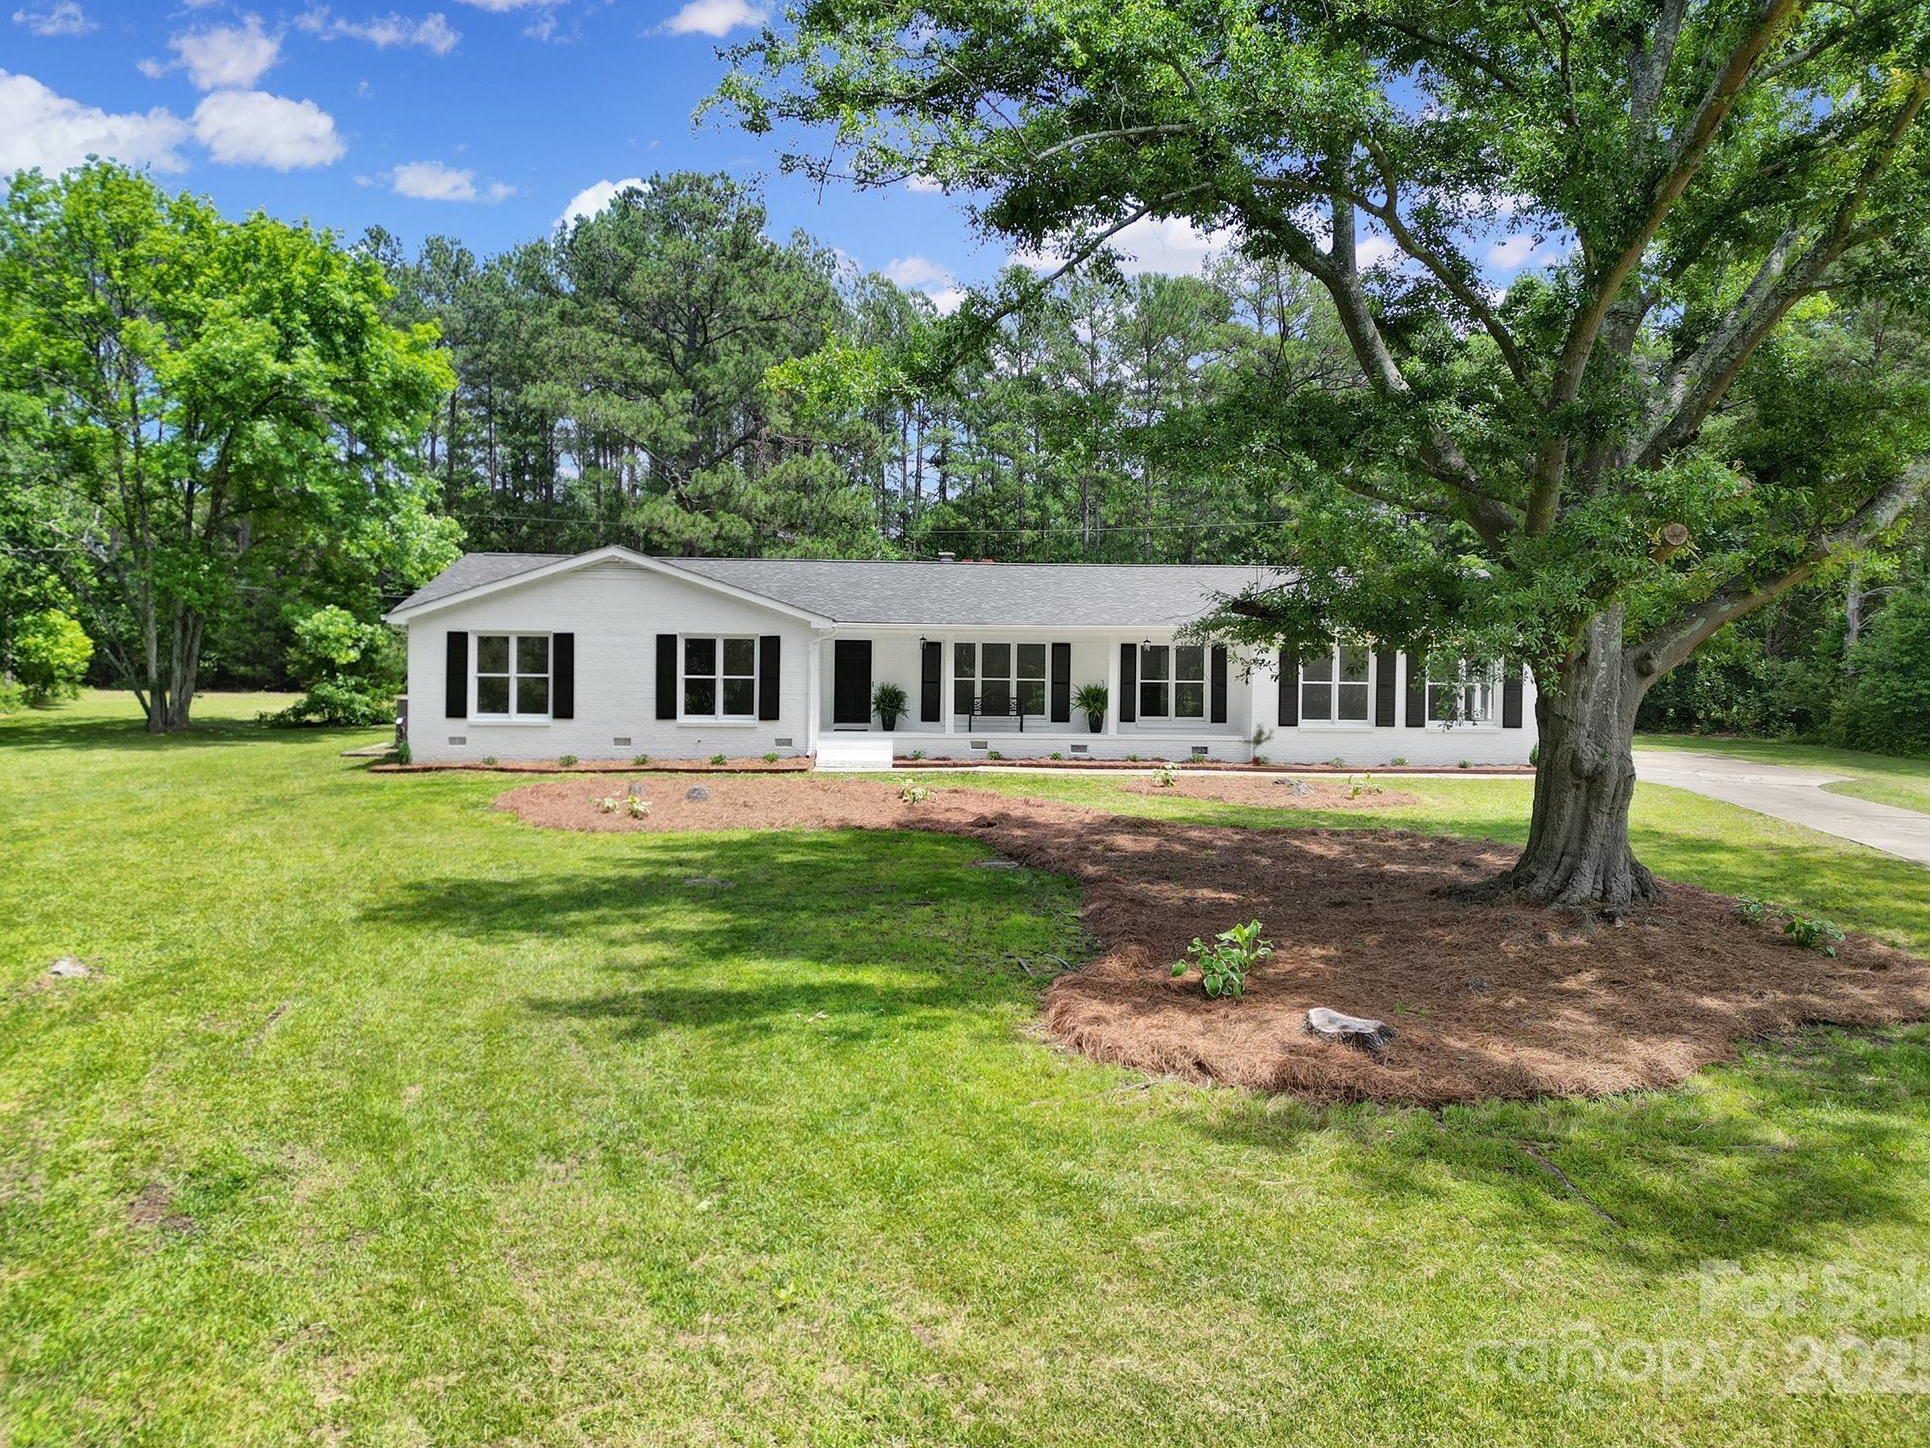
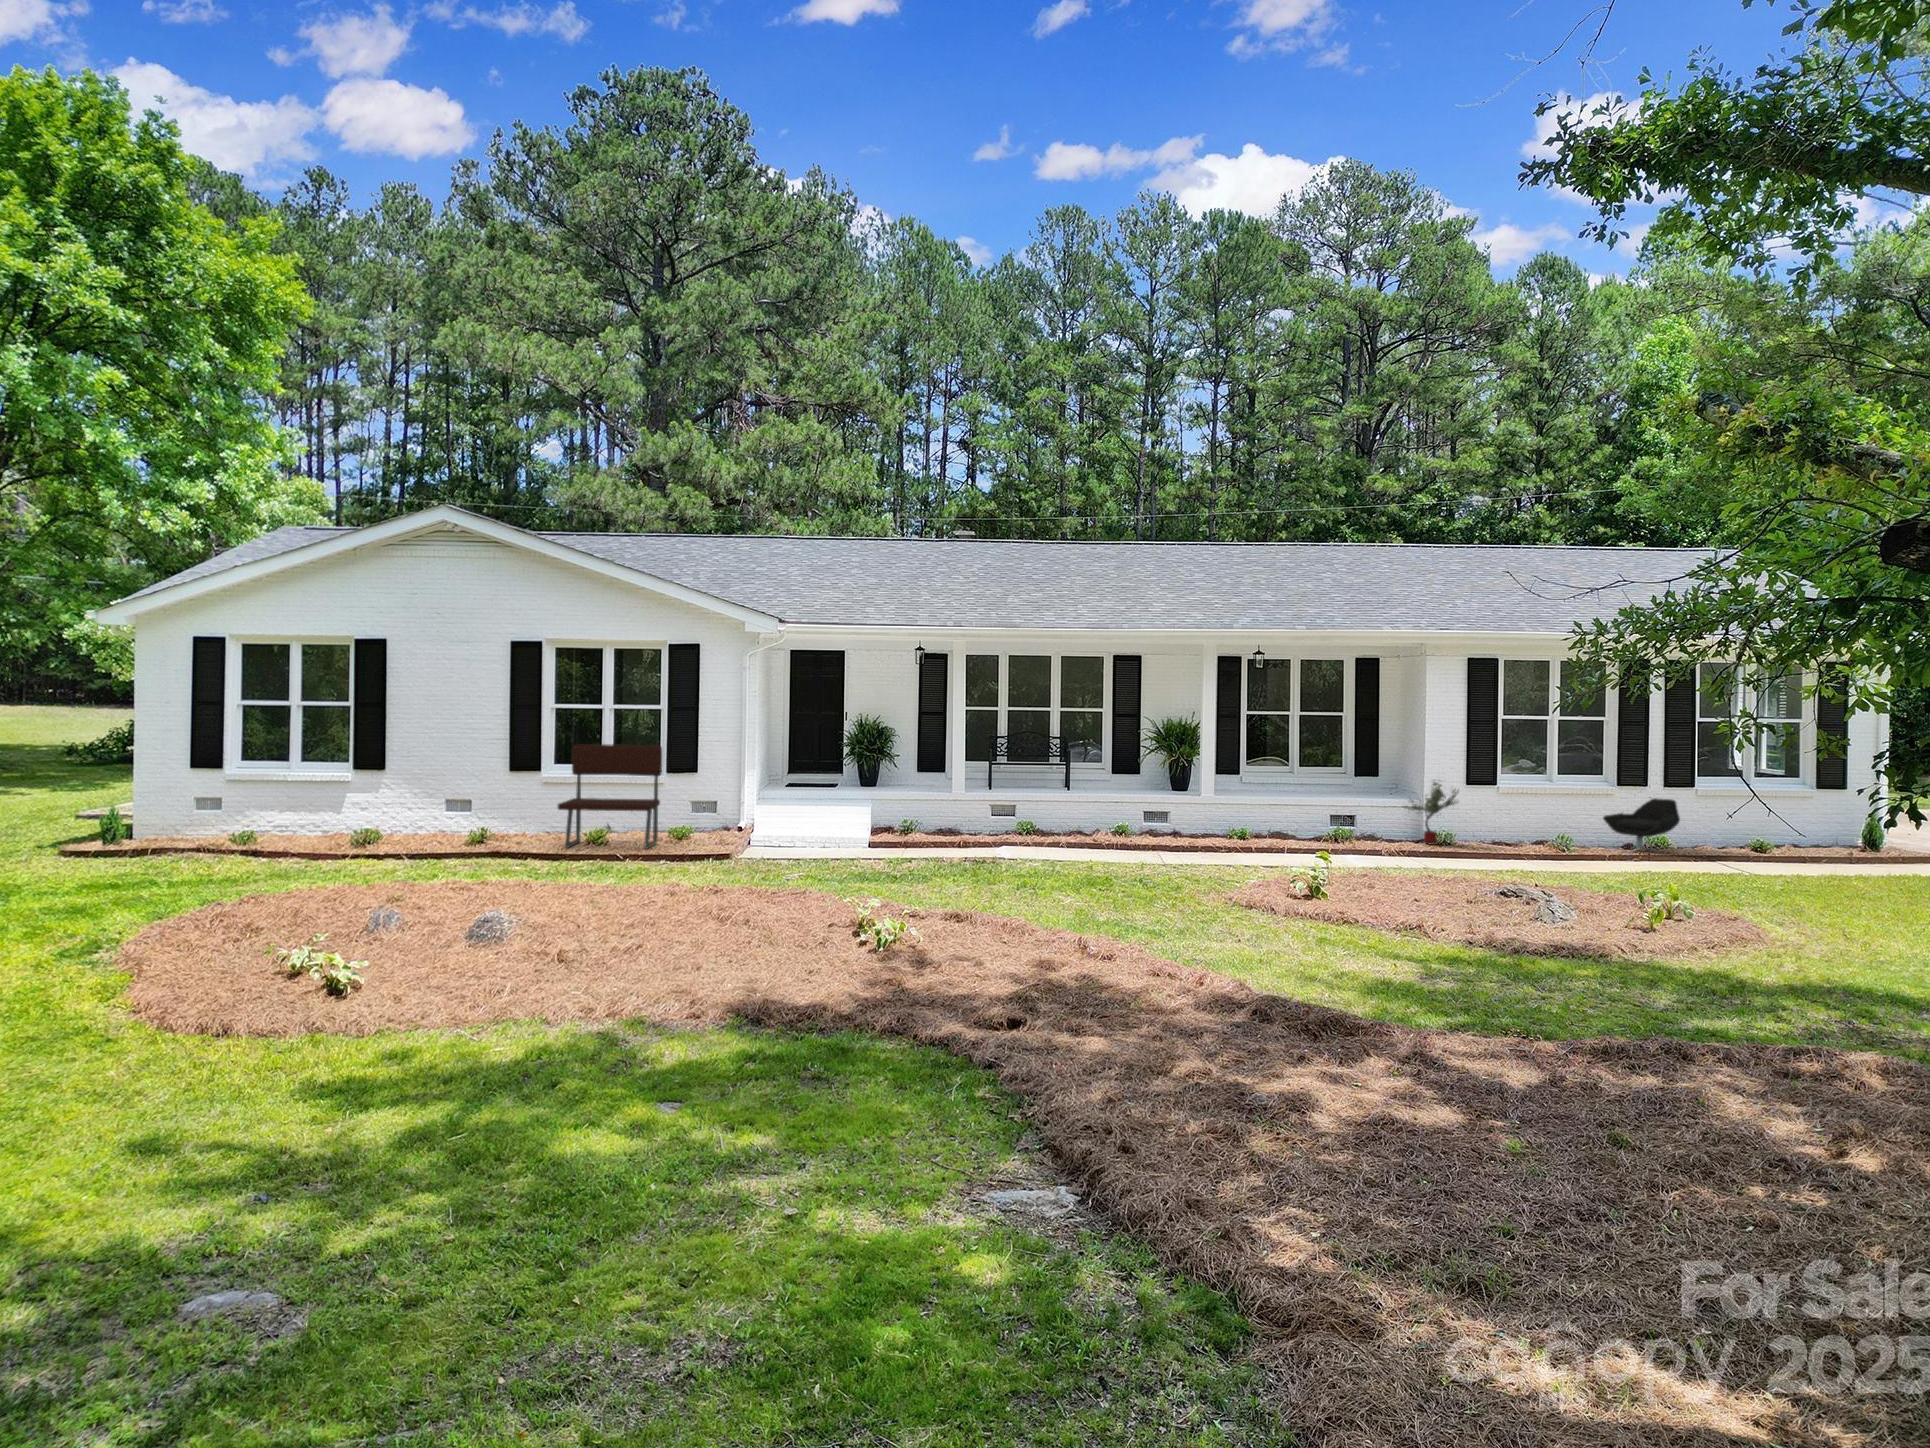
bench: none [694,702,758,769] -> present [558,744,662,849]
lounge chair: none [1365,734,1413,770] -> present [1603,797,1680,852]

